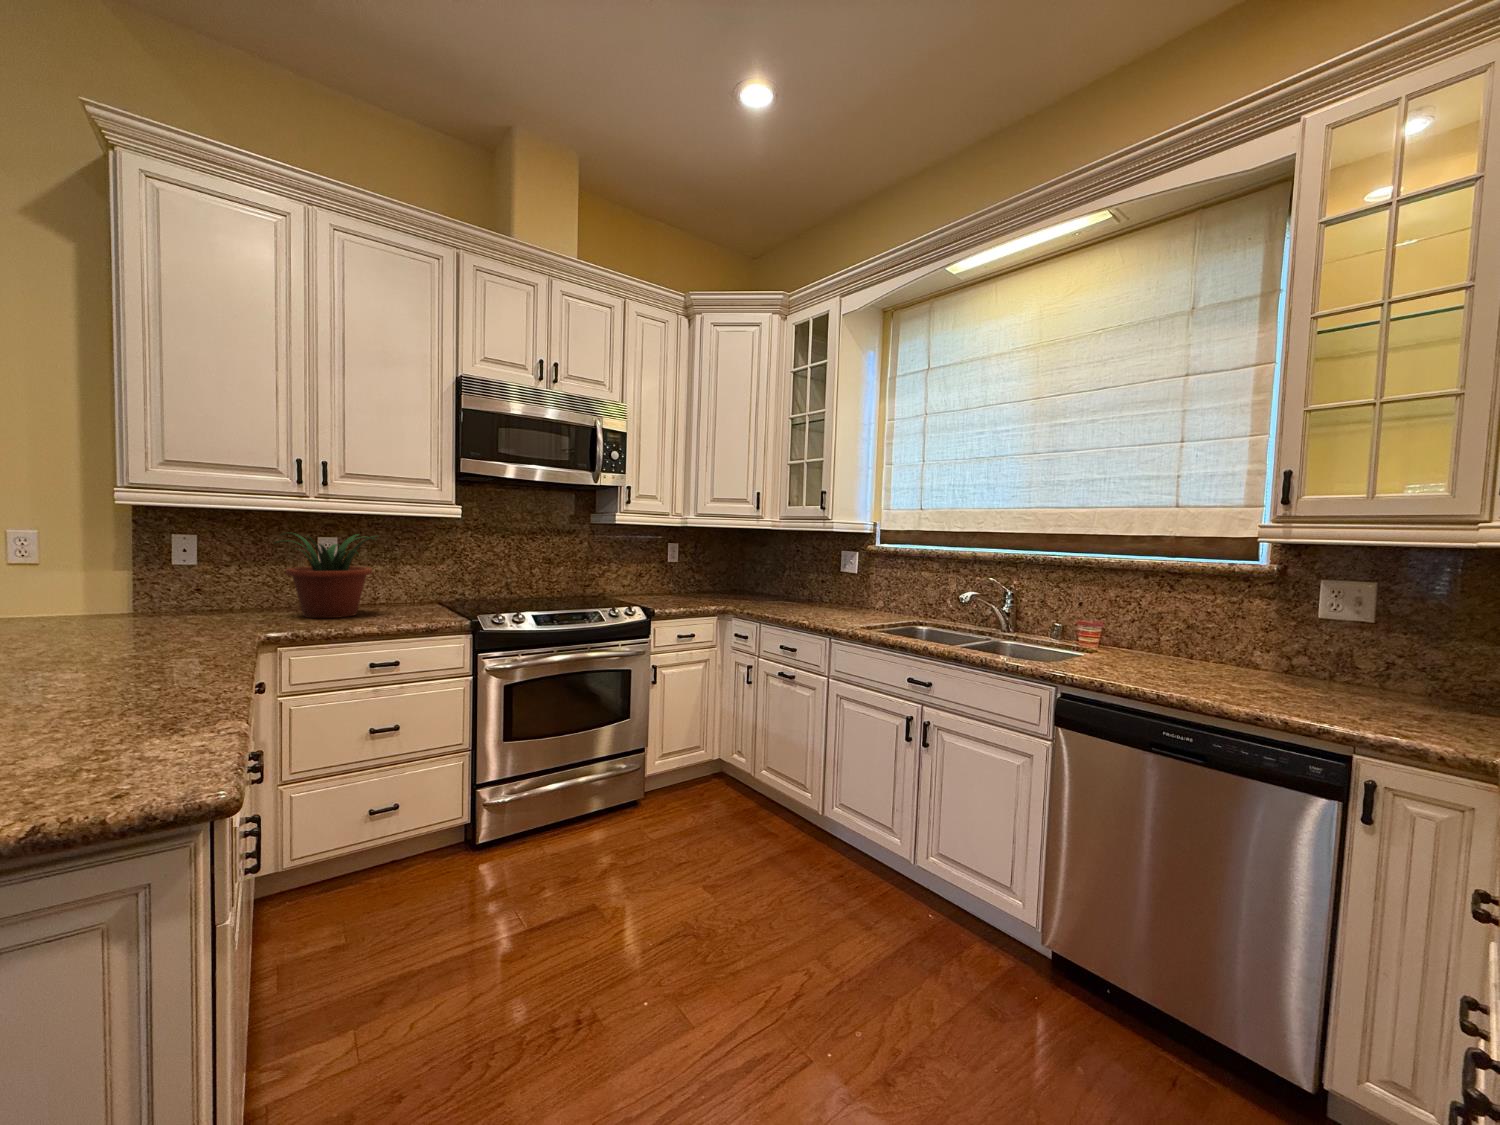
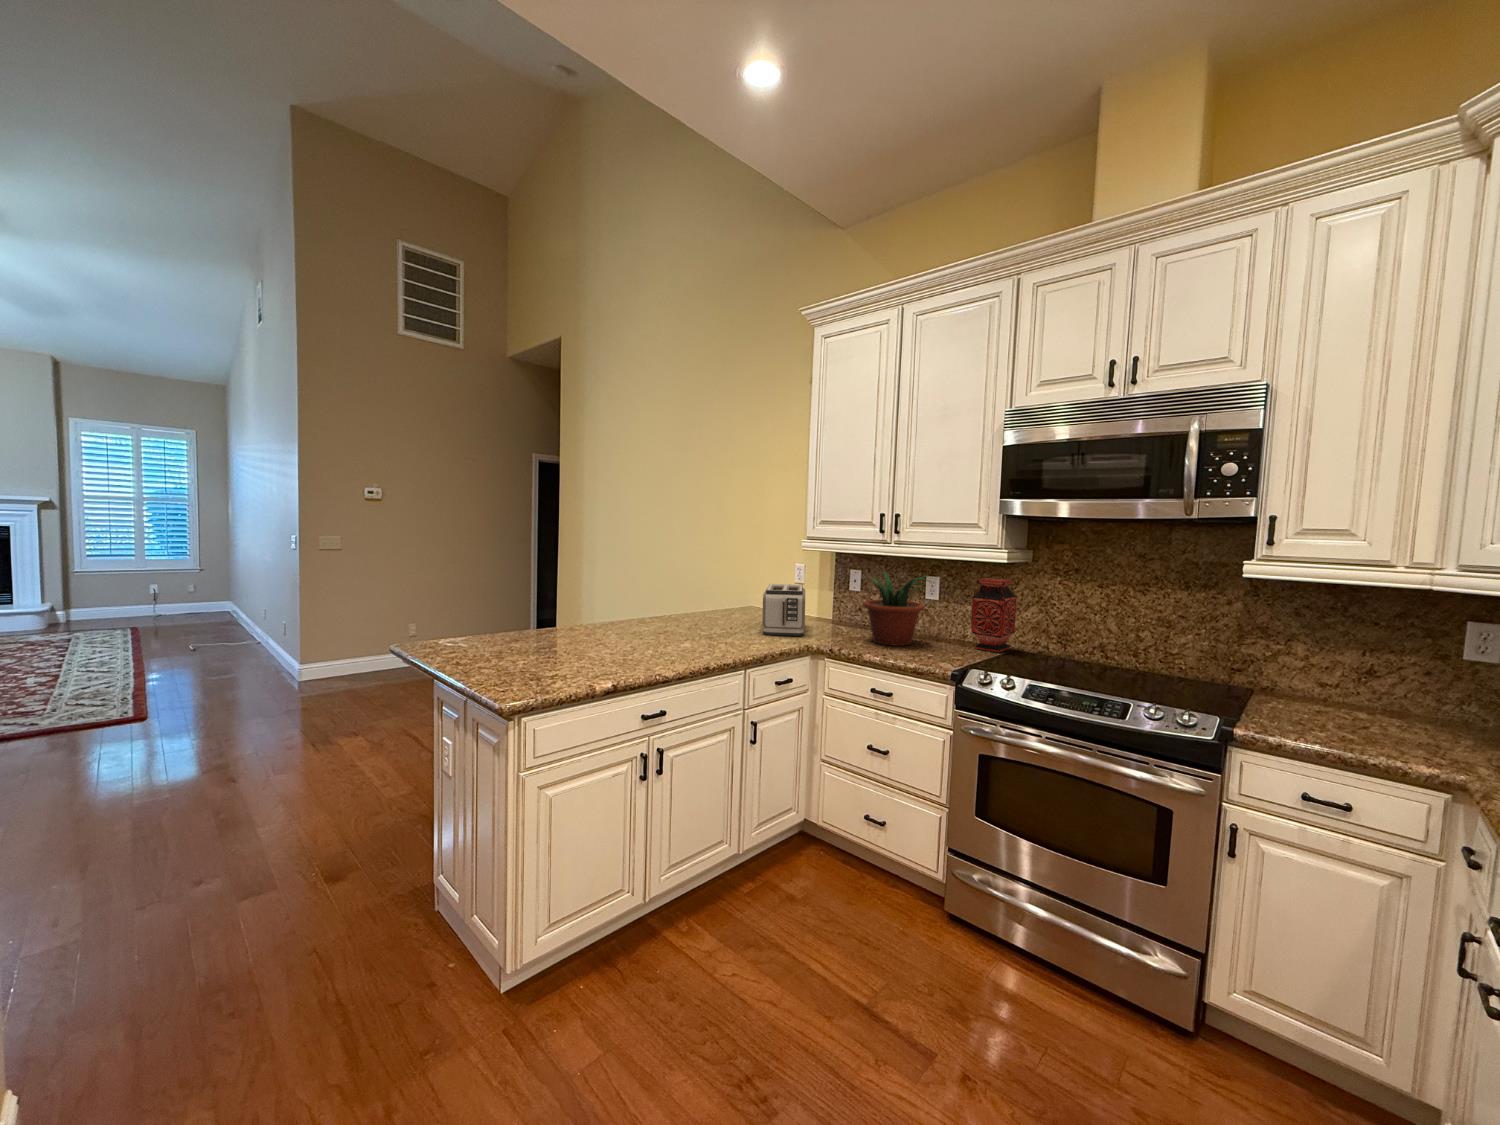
vase: none [403,535,445,606] -> present [971,578,1017,652]
toaster: none [66,559,216,638] -> present [762,584,805,636]

